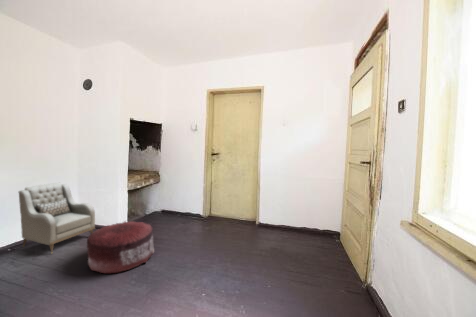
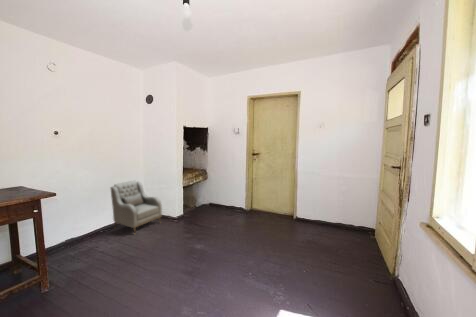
pouf: present [87,222,154,273] -> none [161,212,208,252]

